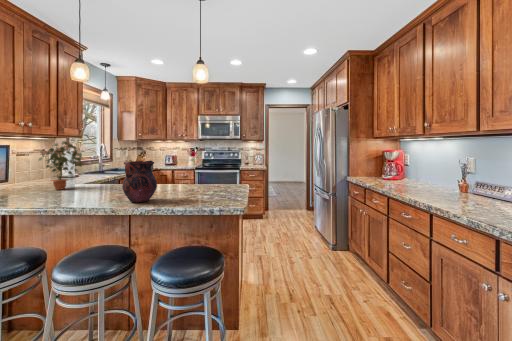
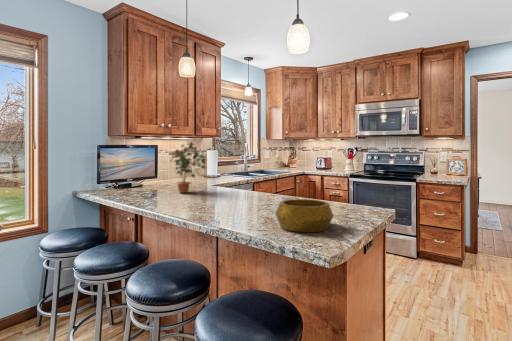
vase: present [122,161,157,203] -> none [213,166,254,220]
decorative bowl: none [179,183,219,203] -> present [275,199,334,232]

